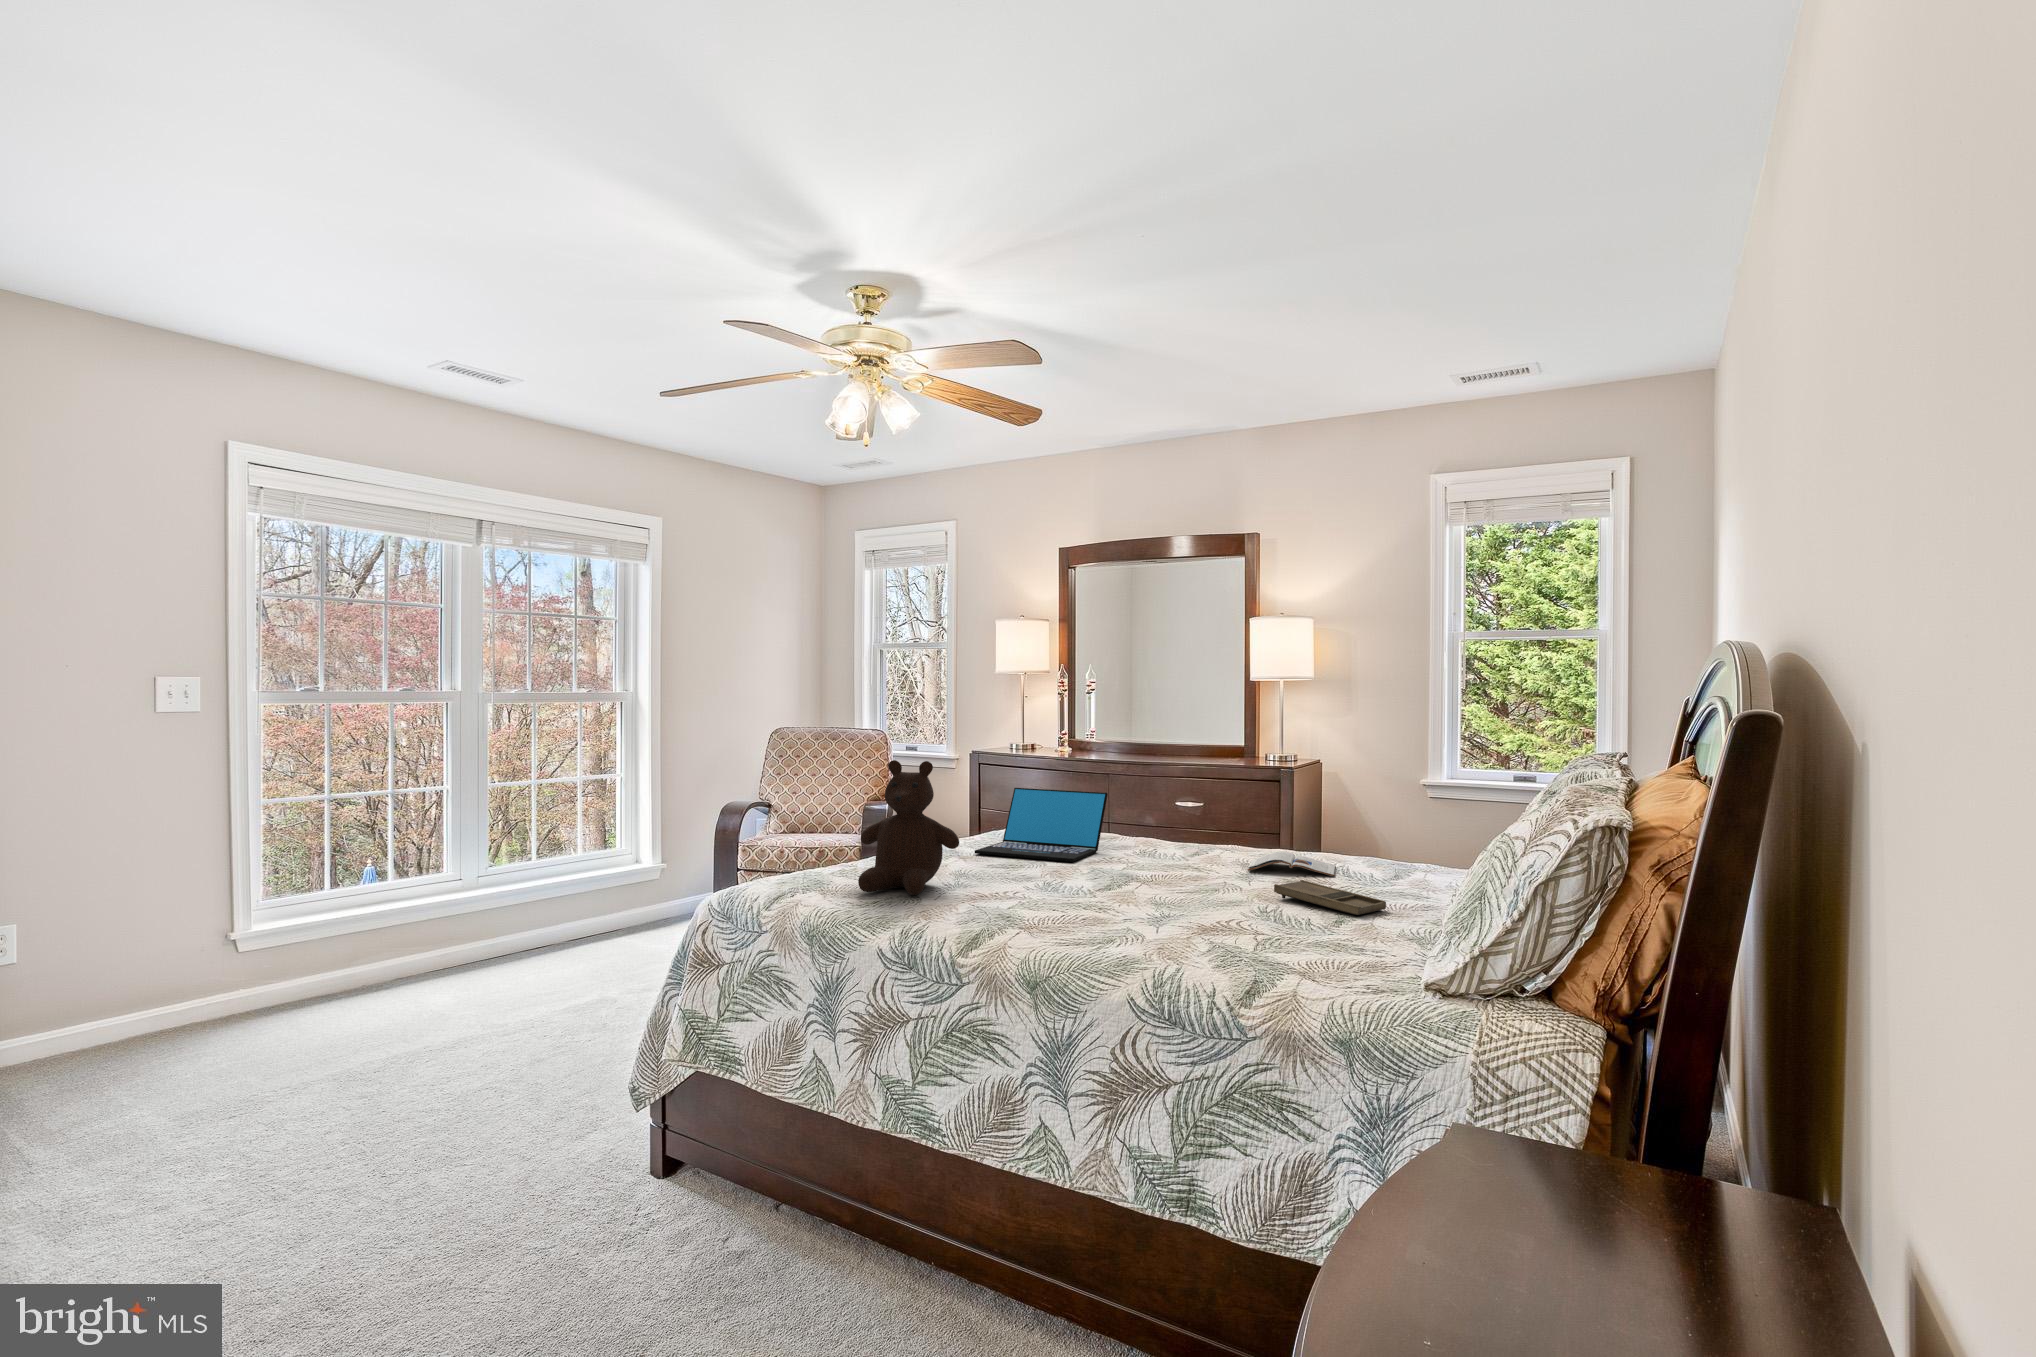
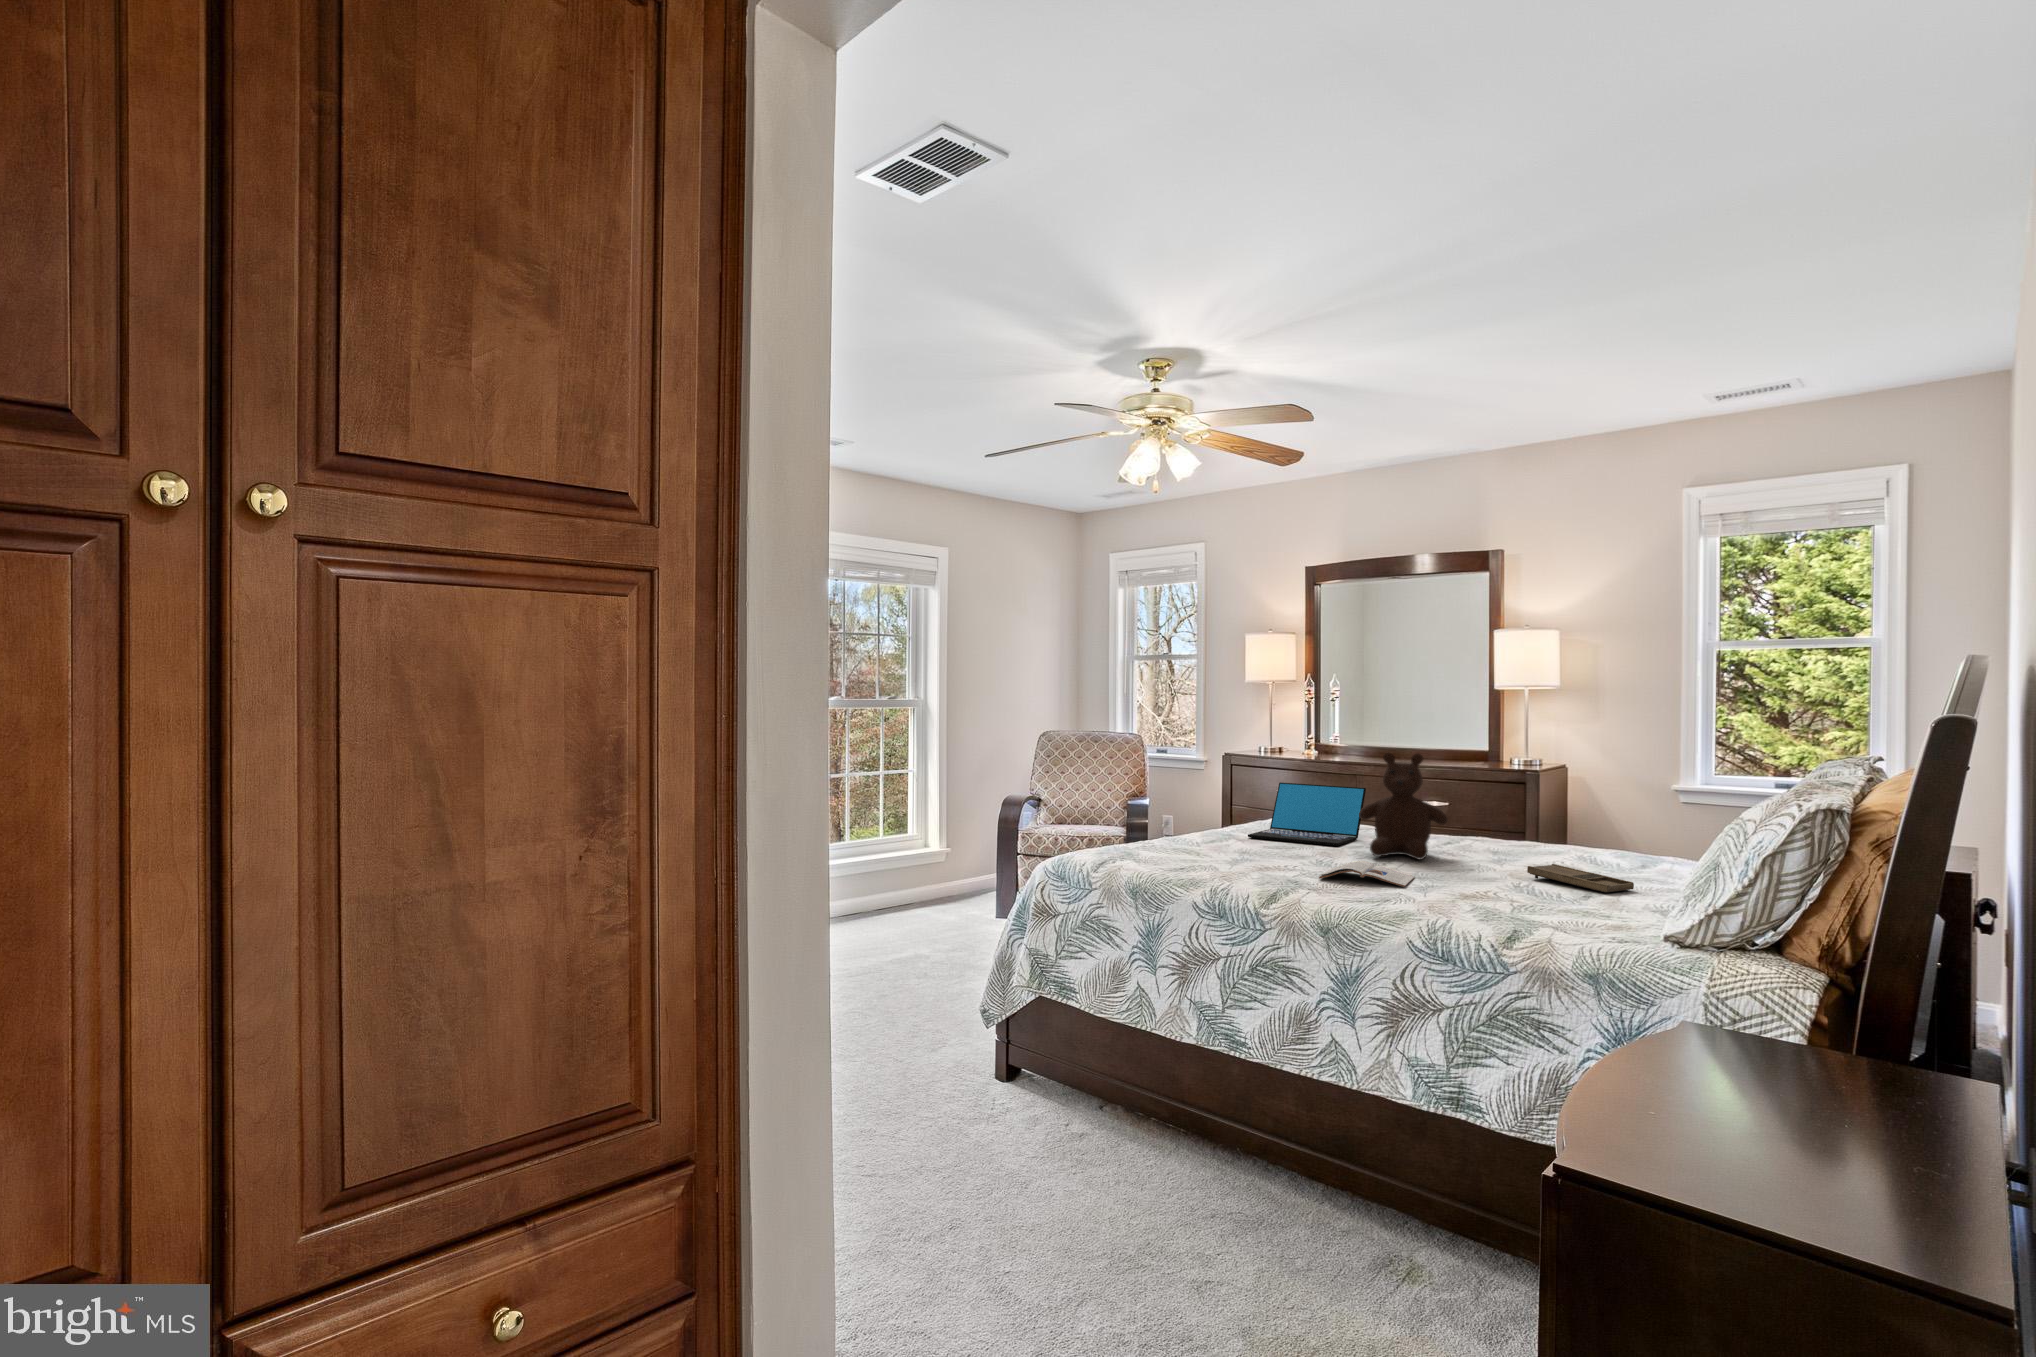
teddy bear: present [858,760,959,895] -> present [1359,753,1448,860]
magazine: present [1248,851,1335,876] -> present [1319,861,1415,887]

